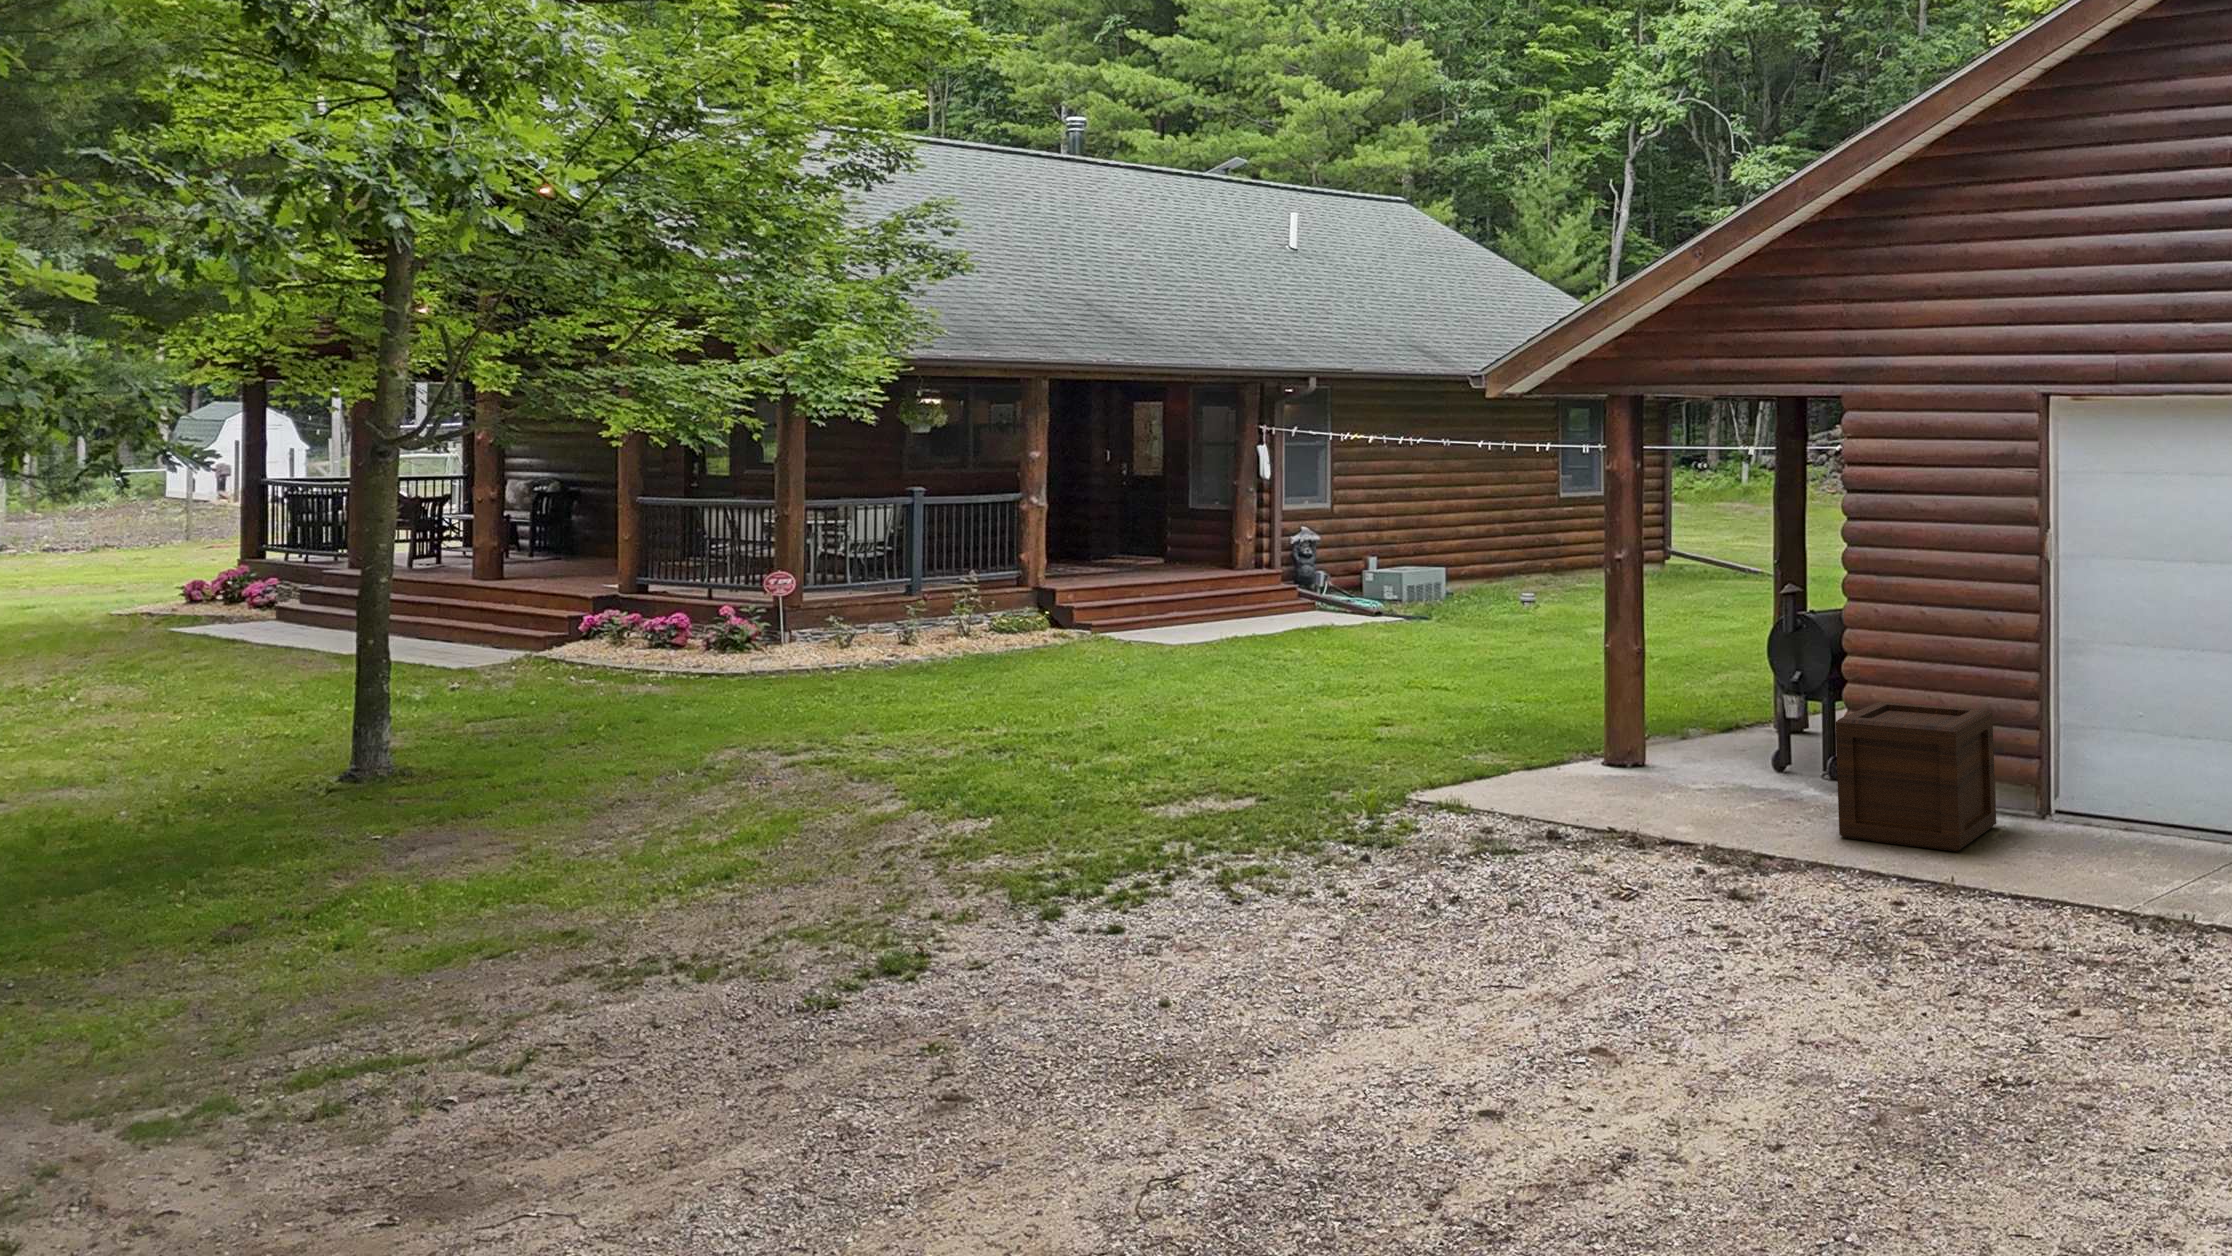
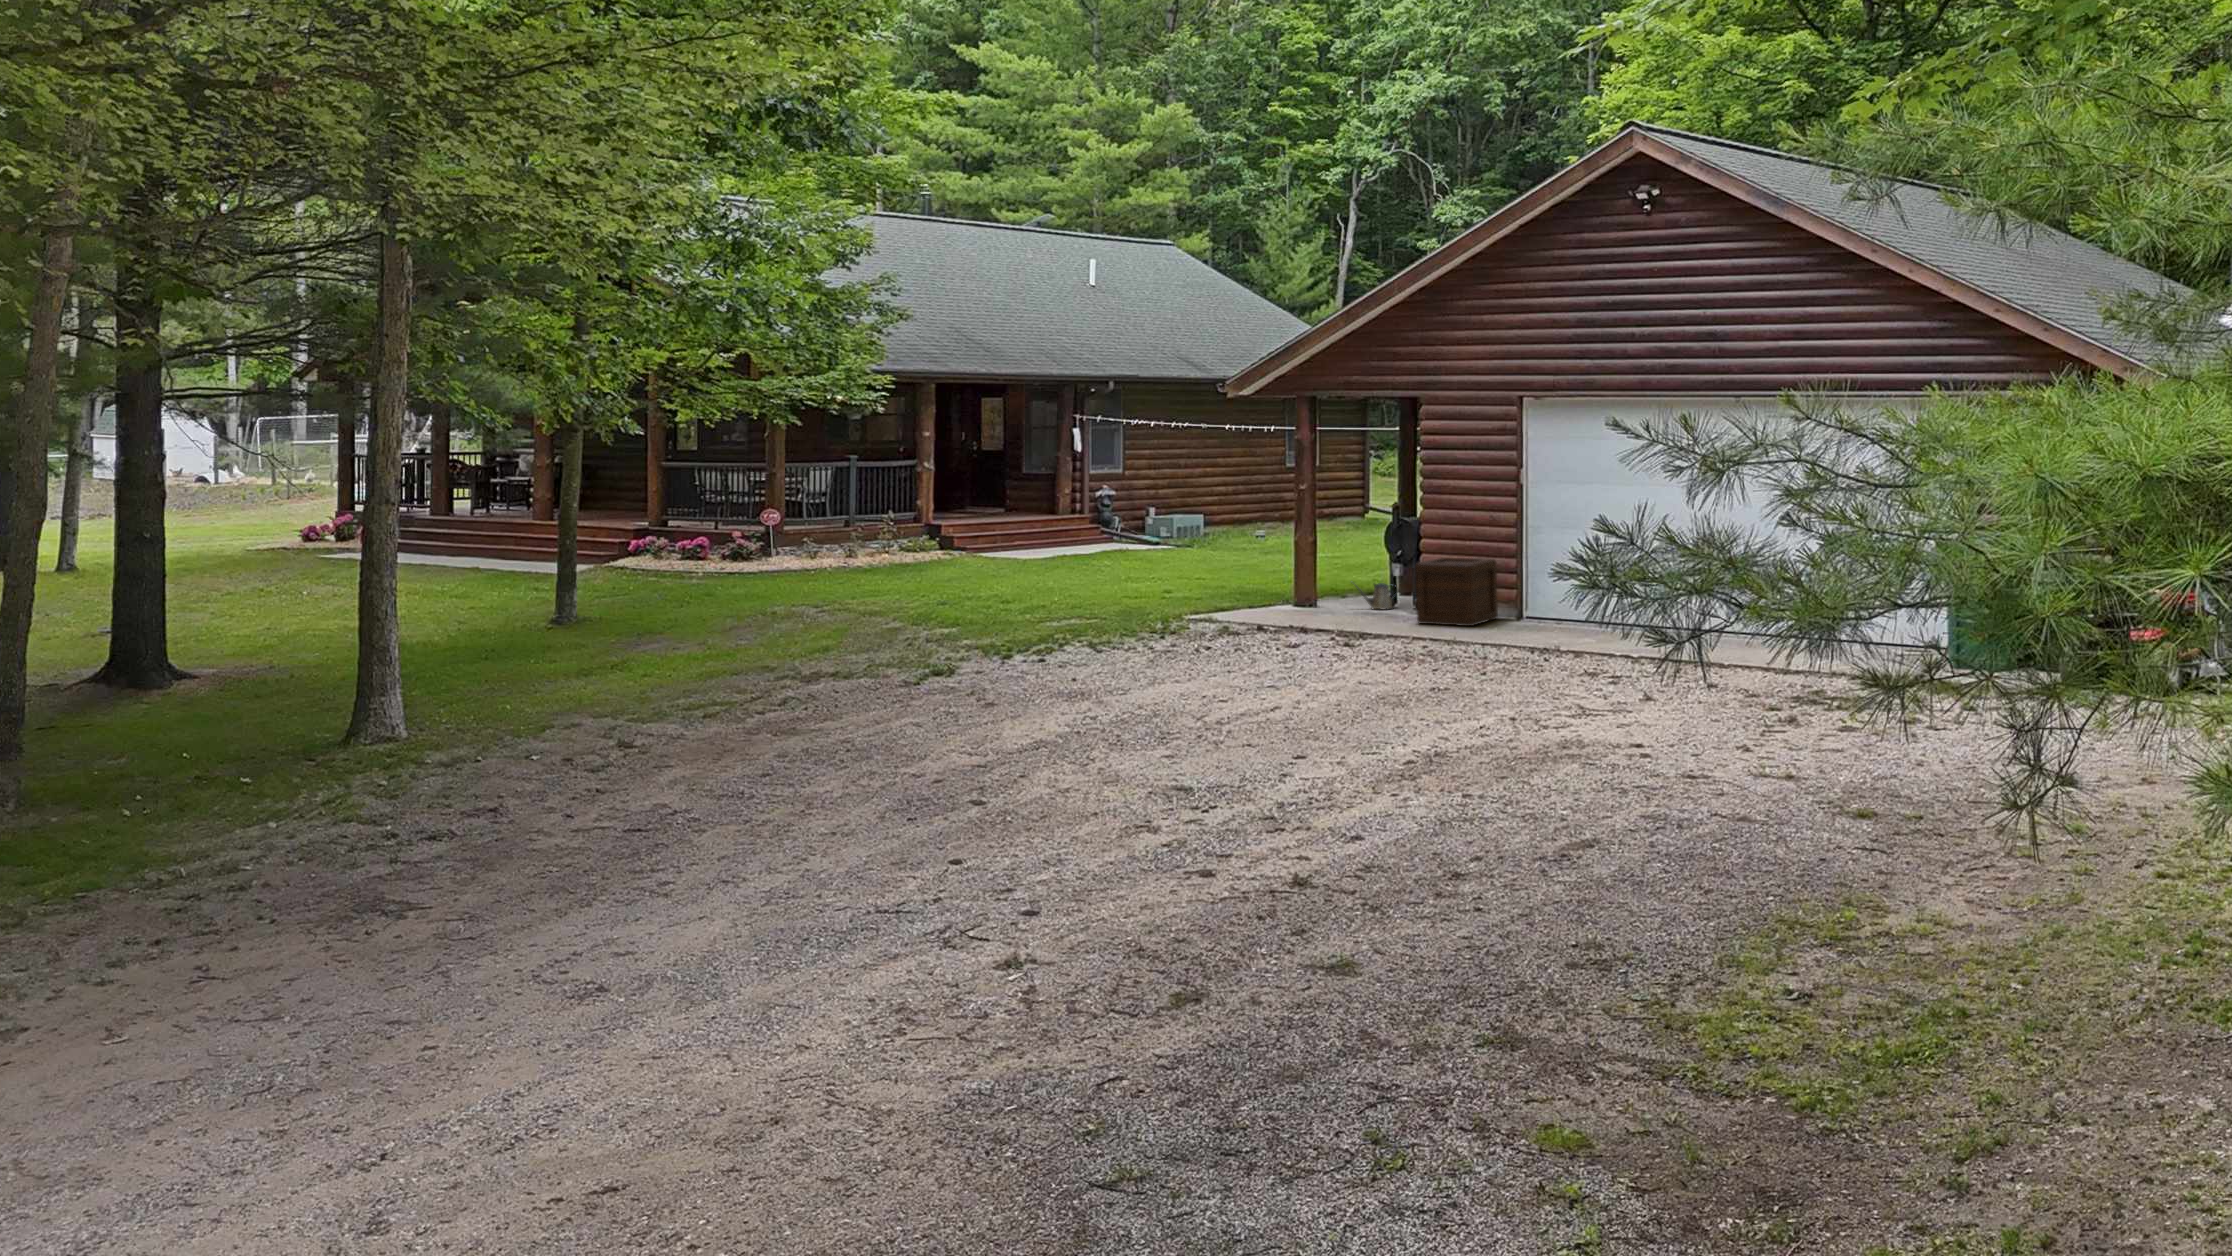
watering can: none [1695,735,1784,789] -> present [1356,583,1398,610]

